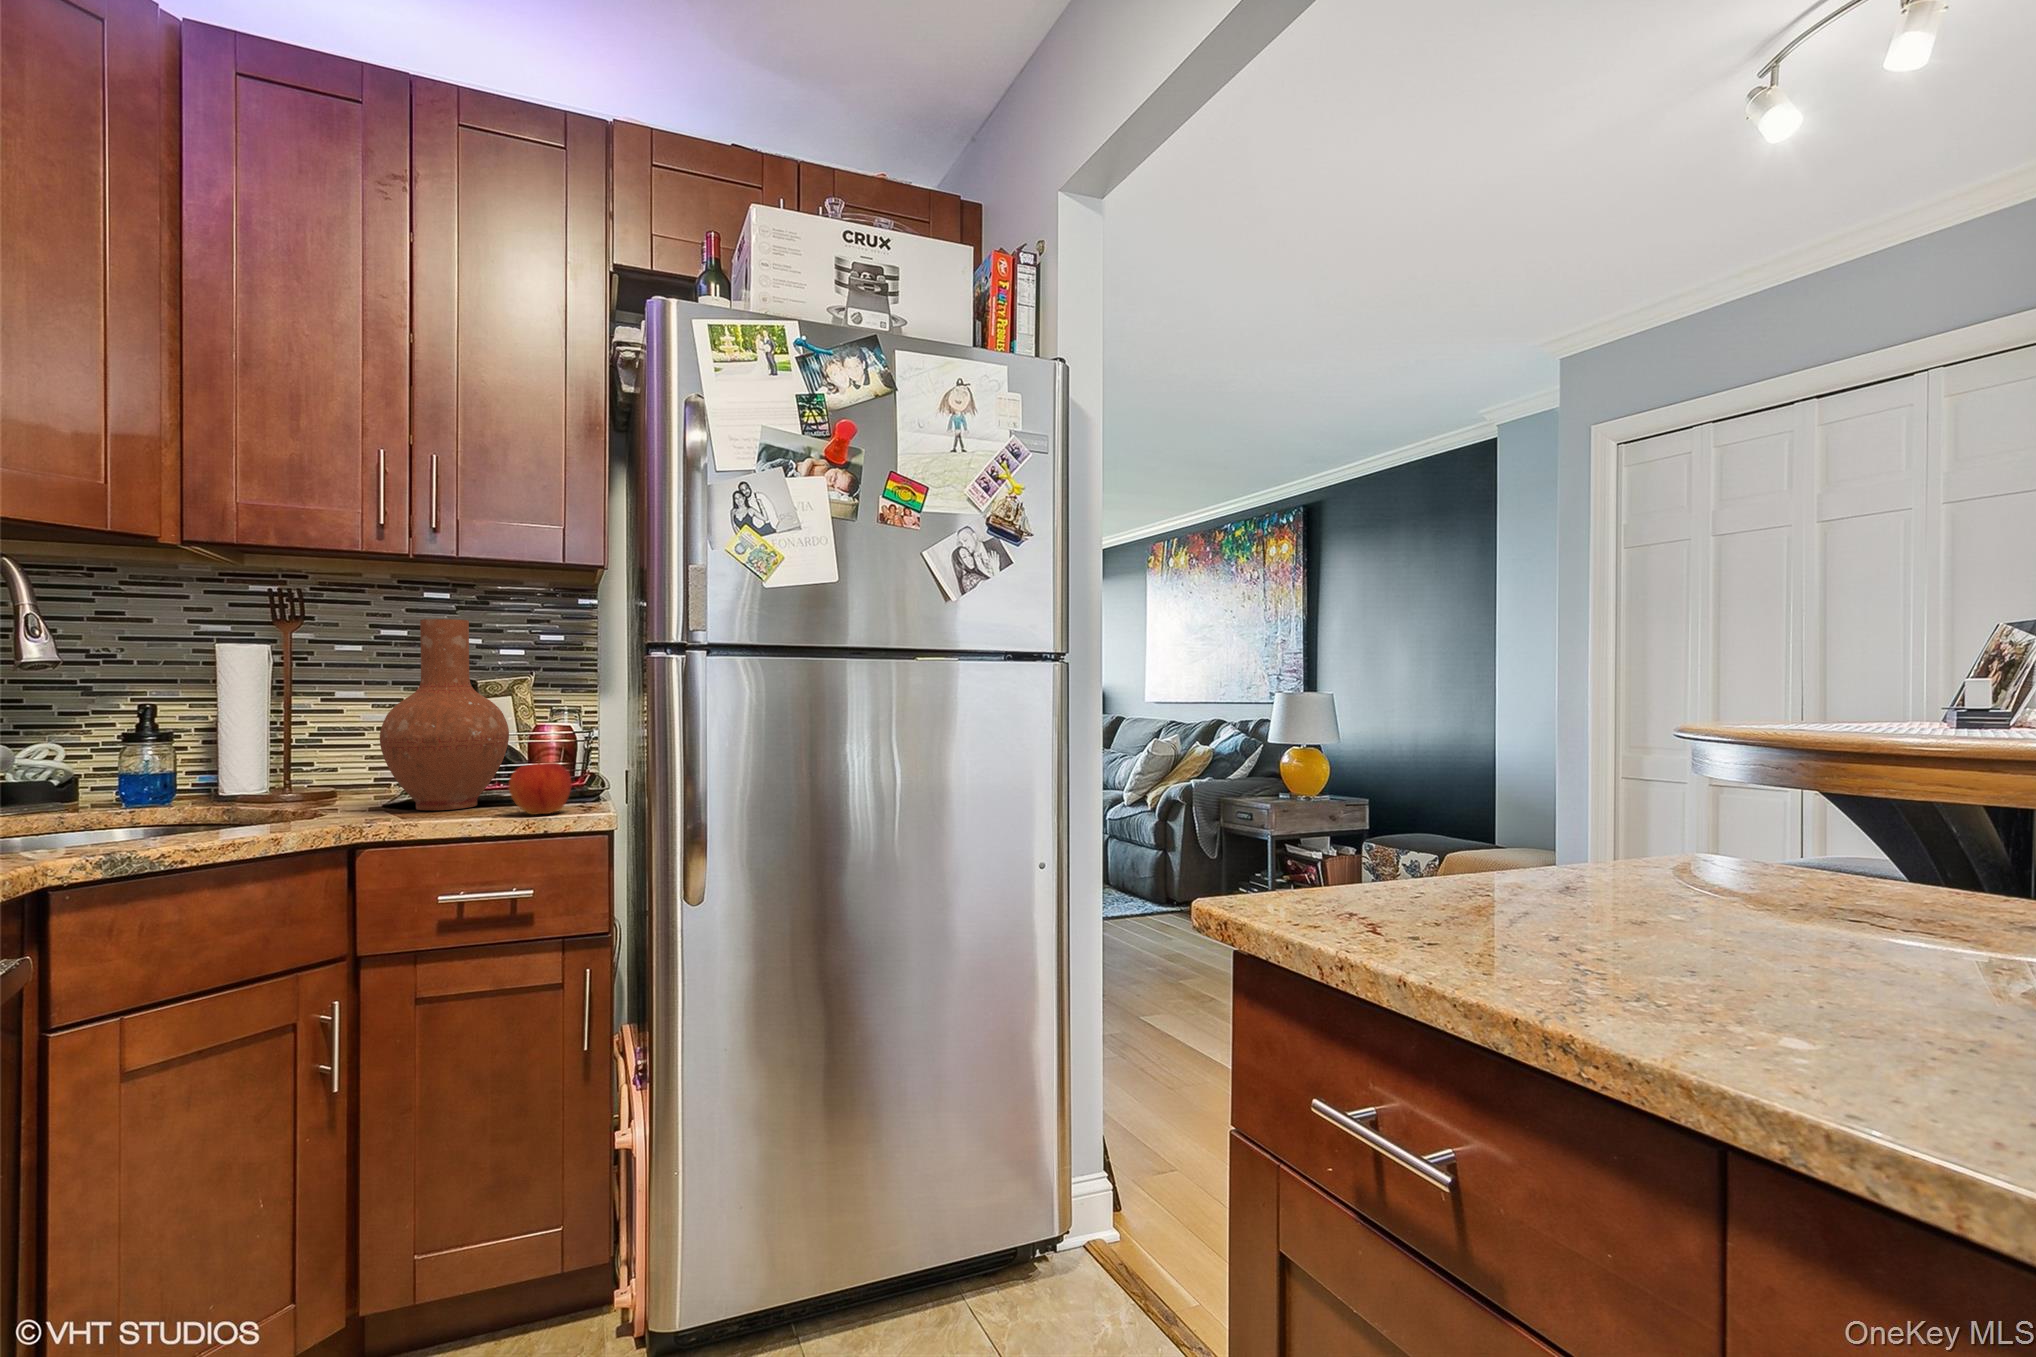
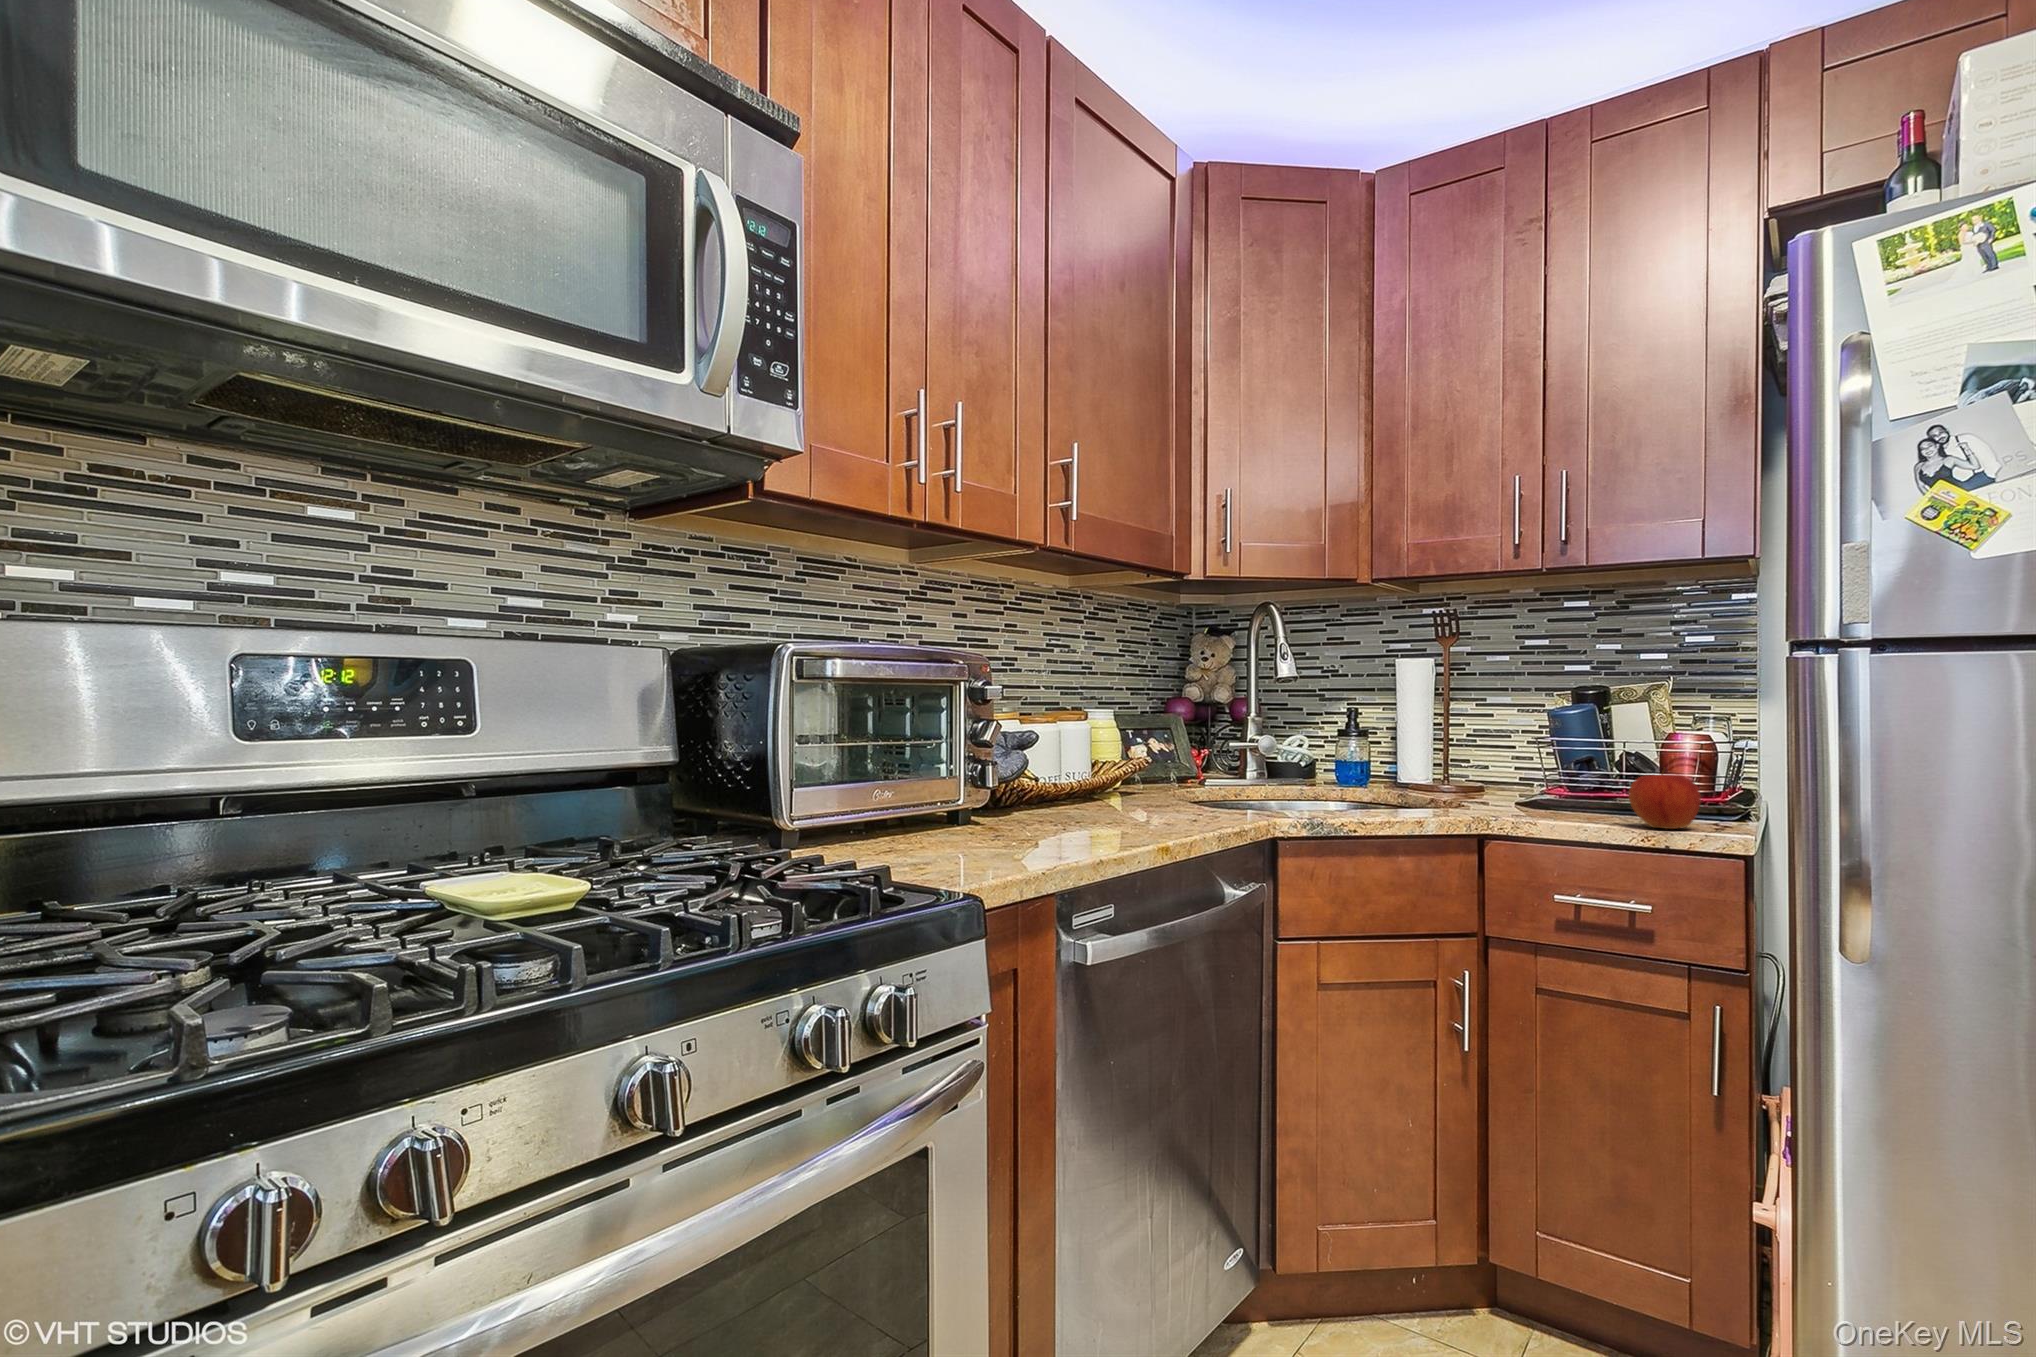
vase: present [380,619,509,810] -> none [1512,627,1638,814]

